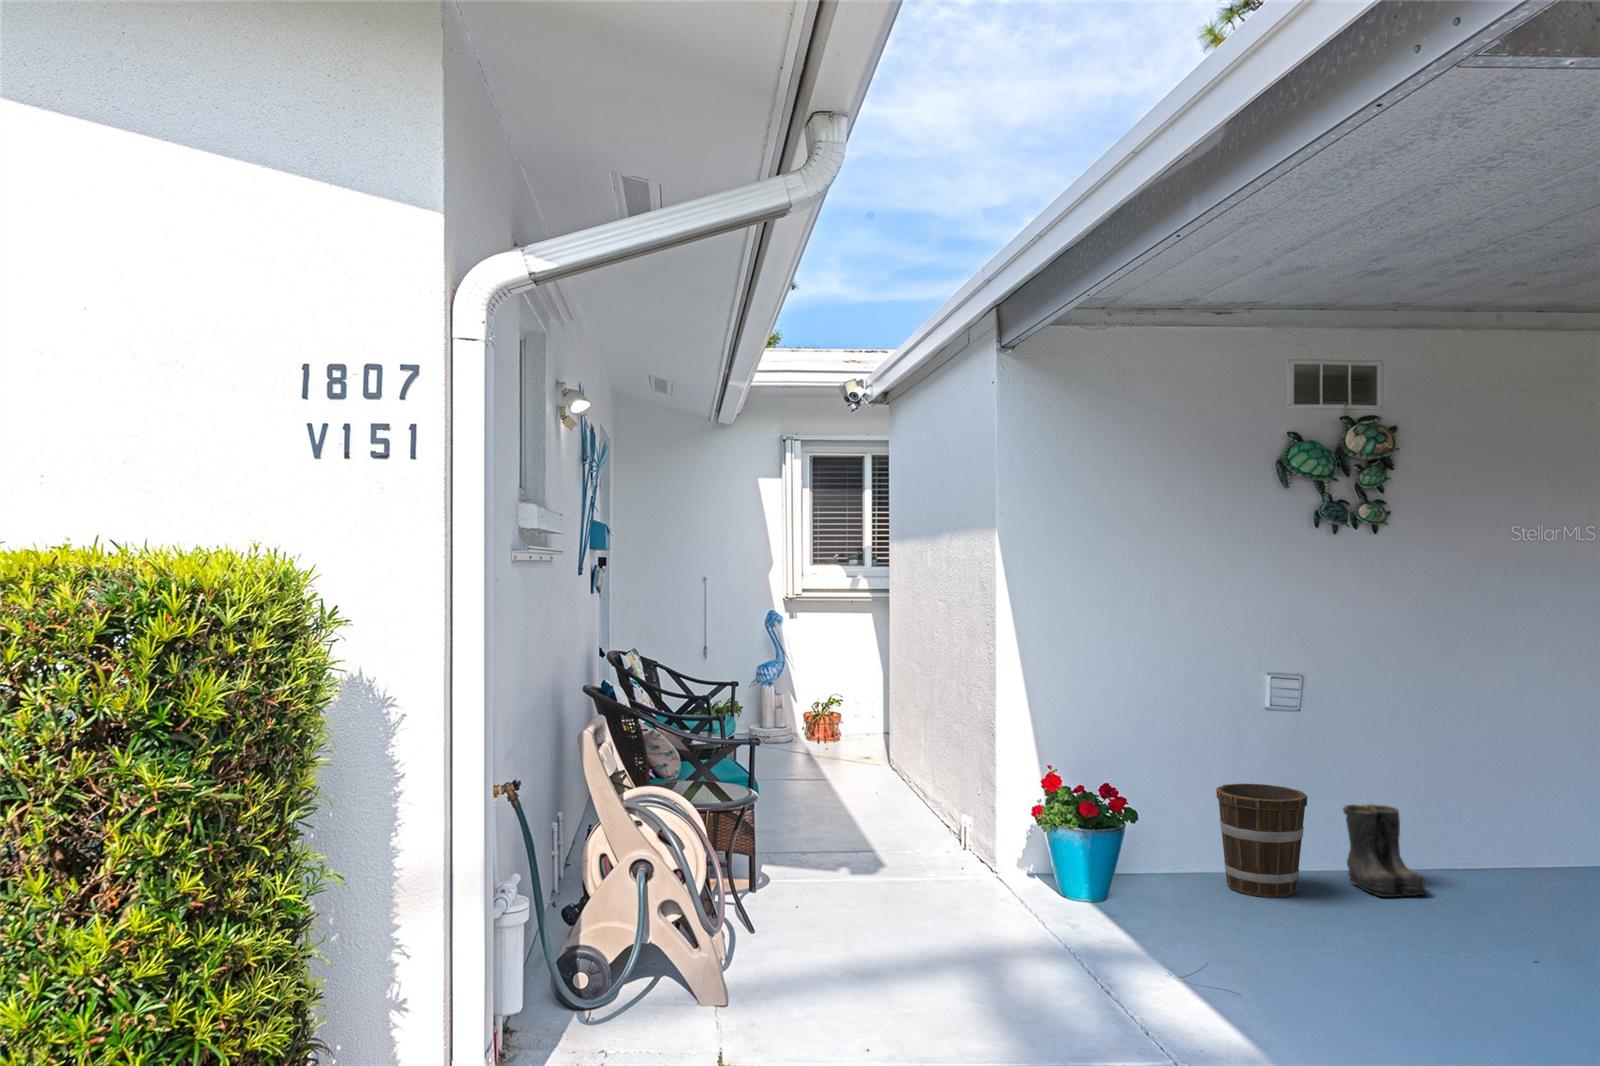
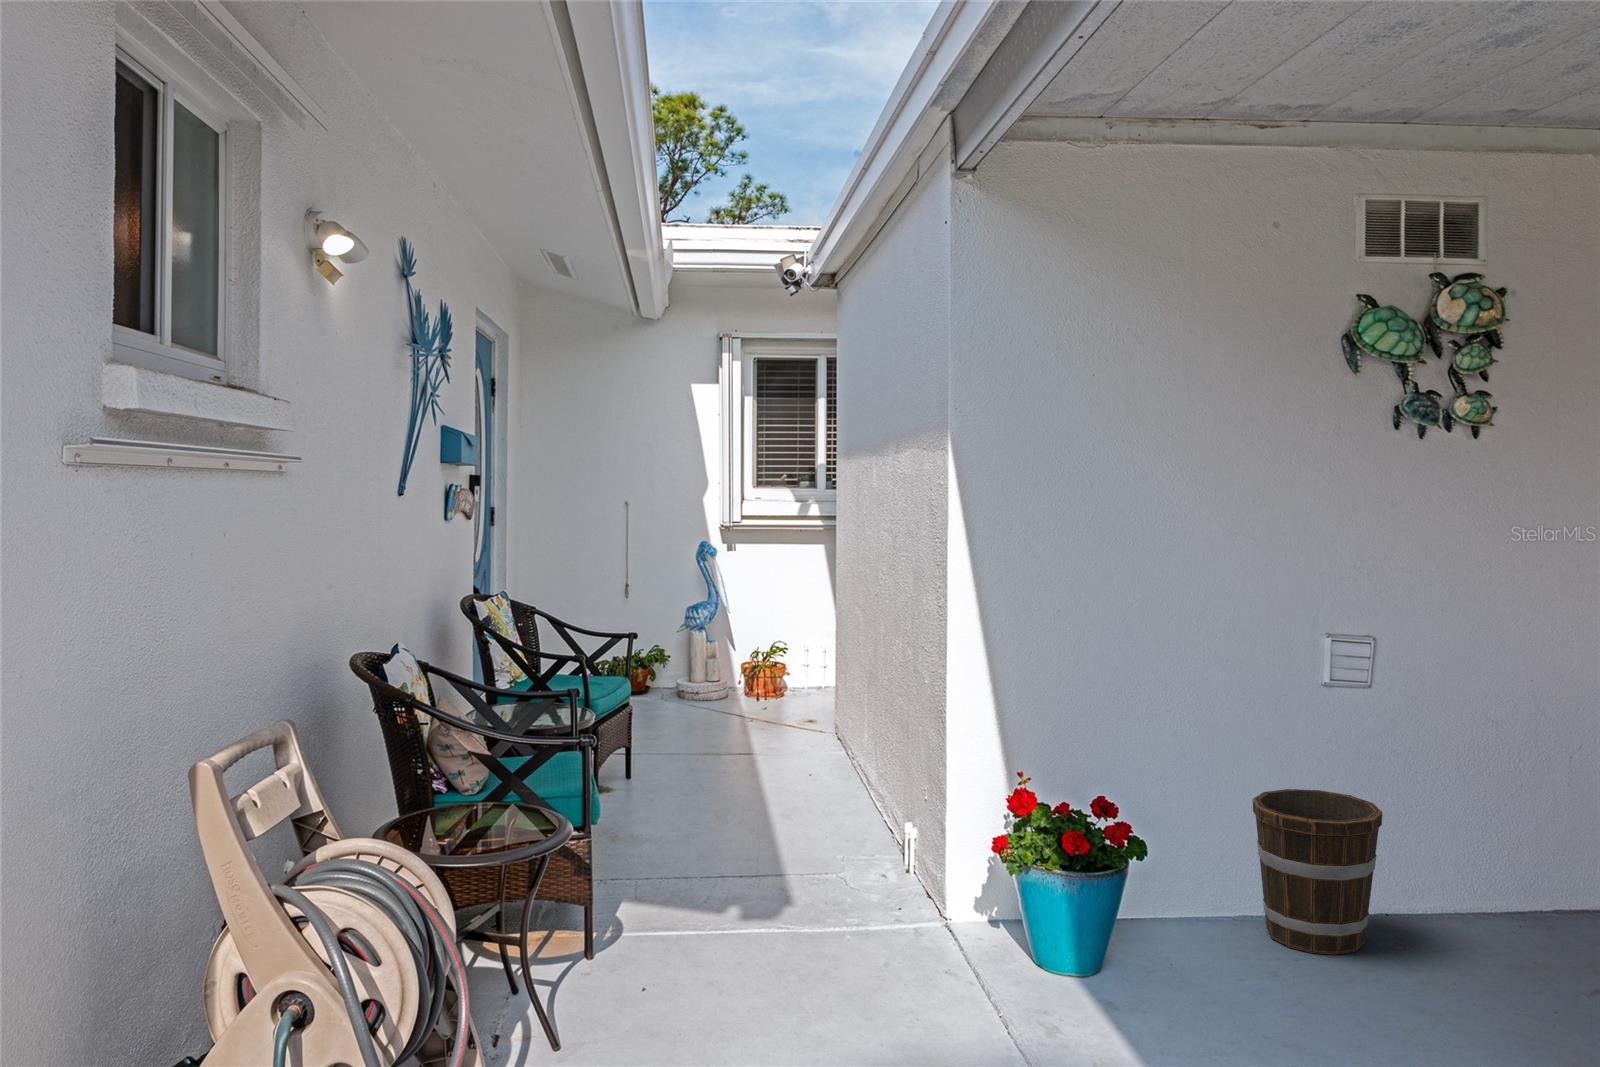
boots: present [1343,804,1428,897] -> none [1428,813,1558,952]

